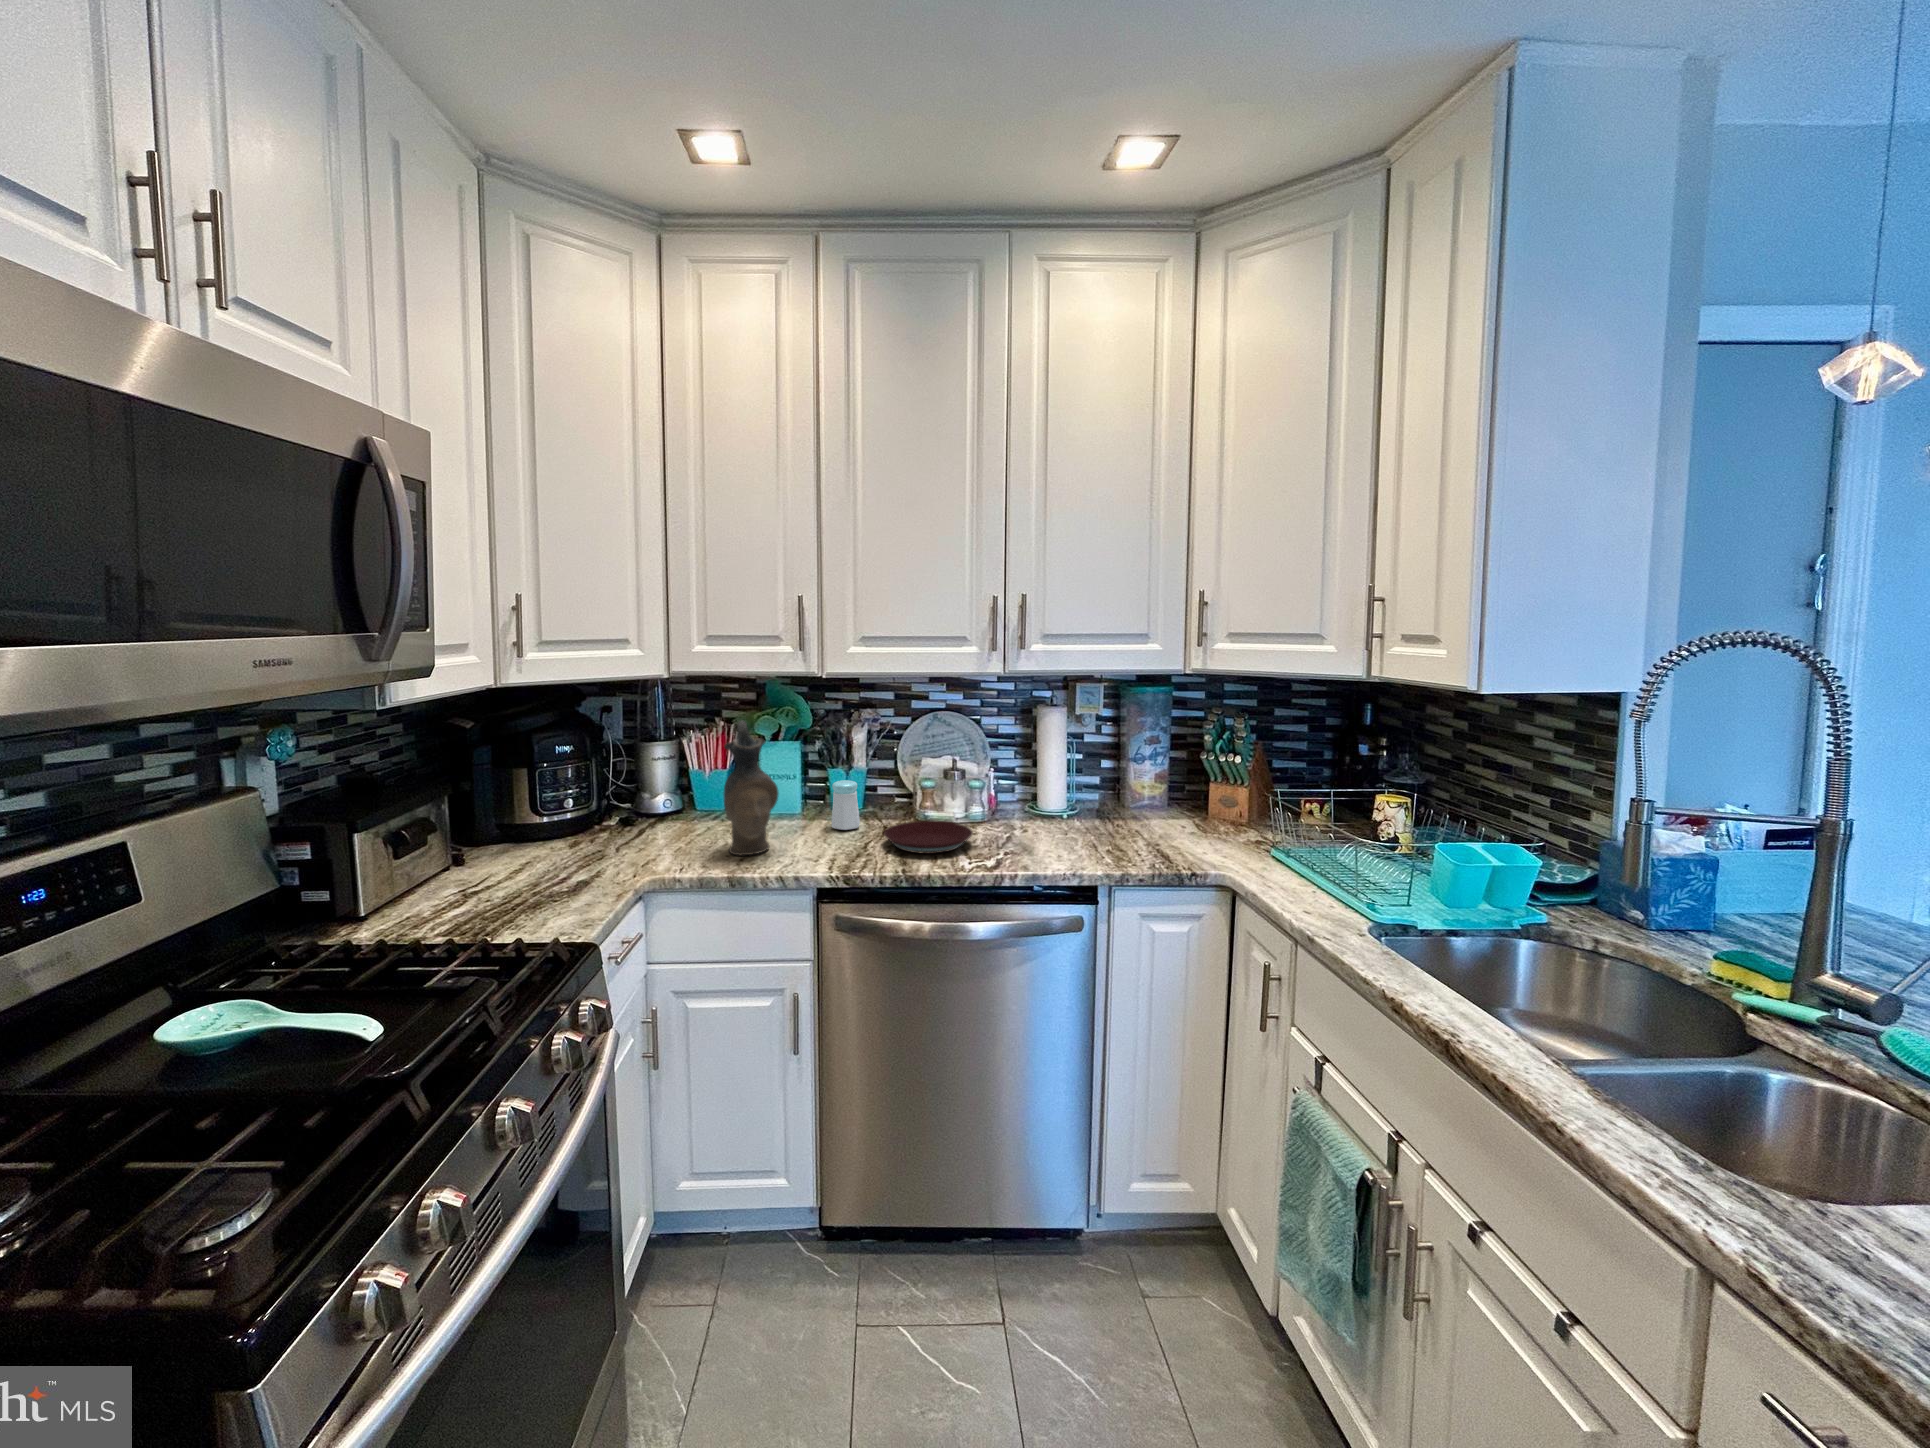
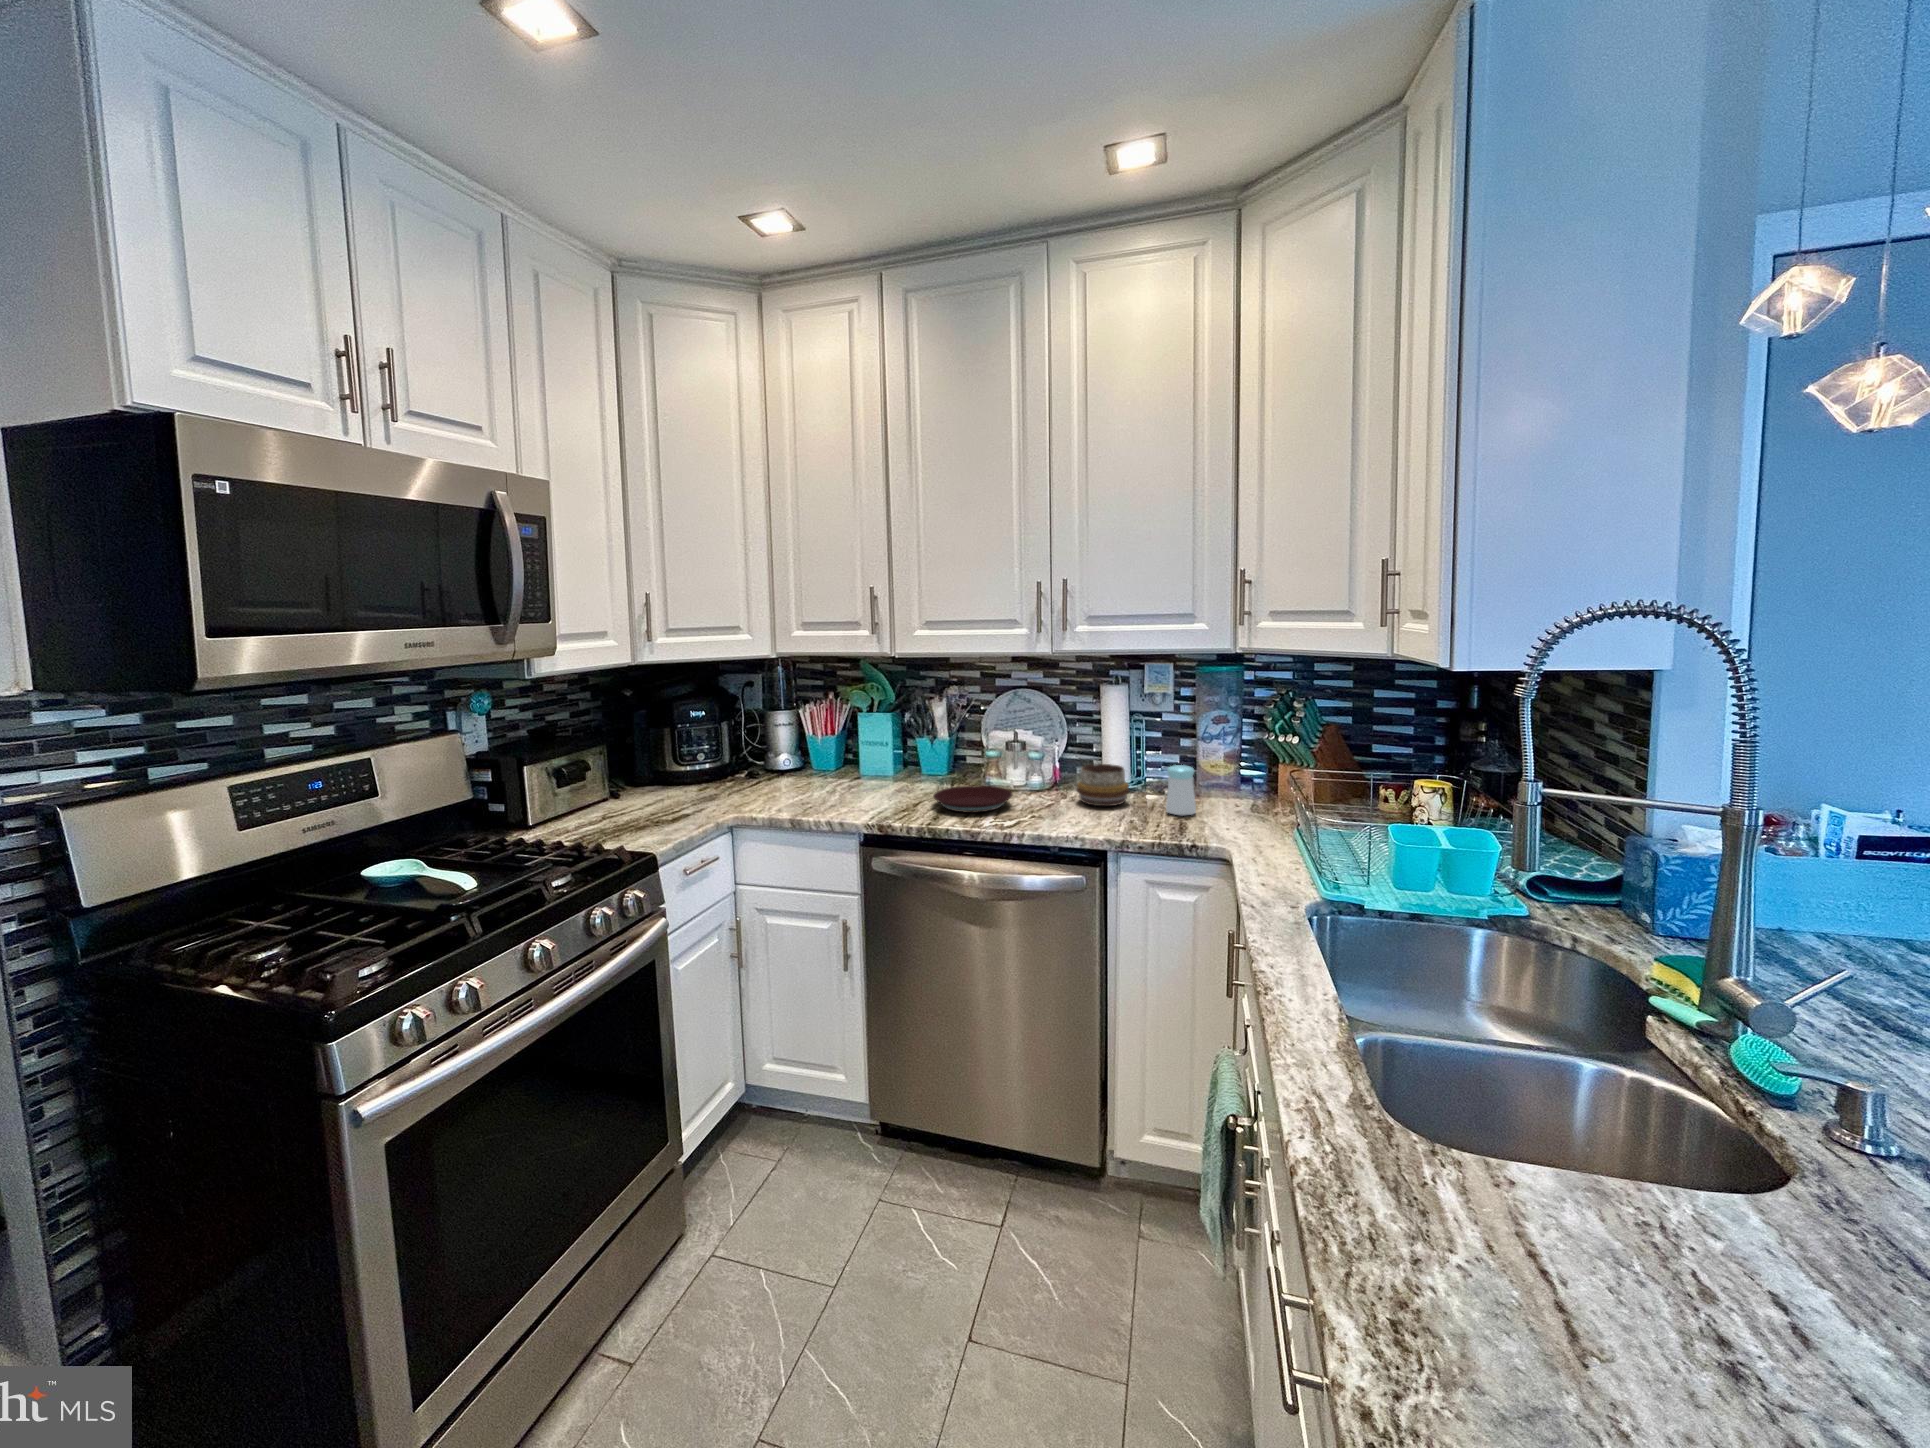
ceramic pitcher: present [724,721,778,855] -> none [800,693,844,804]
salt shaker: present [832,780,860,830] -> present [1166,765,1196,815]
decorative bowl: none [1031,790,1087,836] -> present [1076,764,1130,806]

